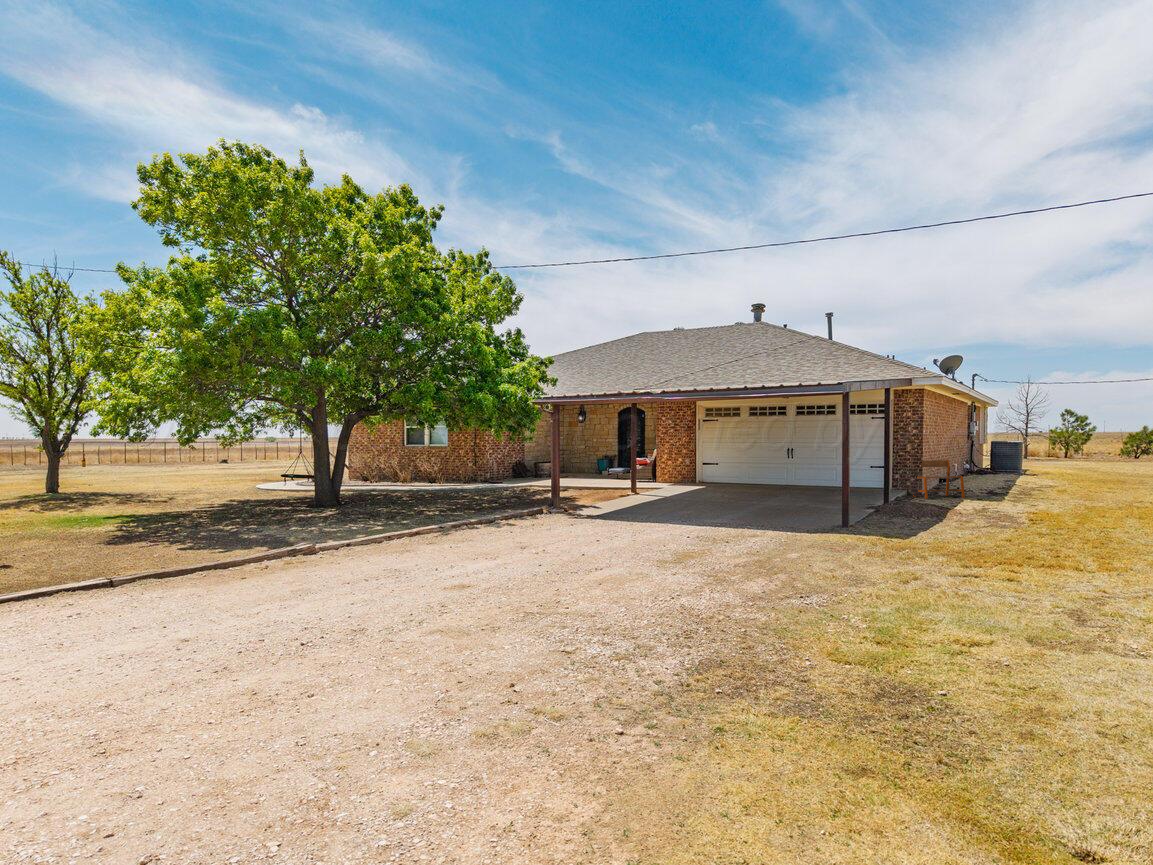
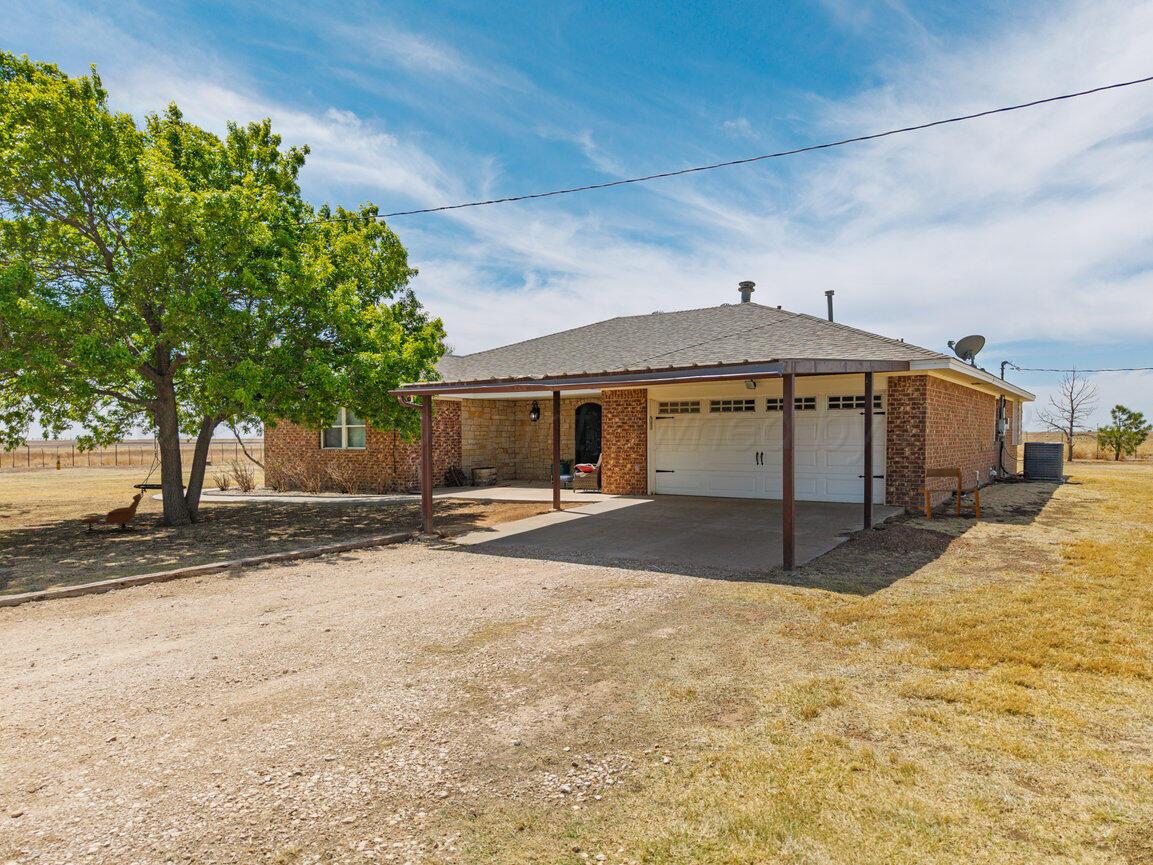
lounge chair: none [271,480,316,511] -> present [80,493,141,534]

